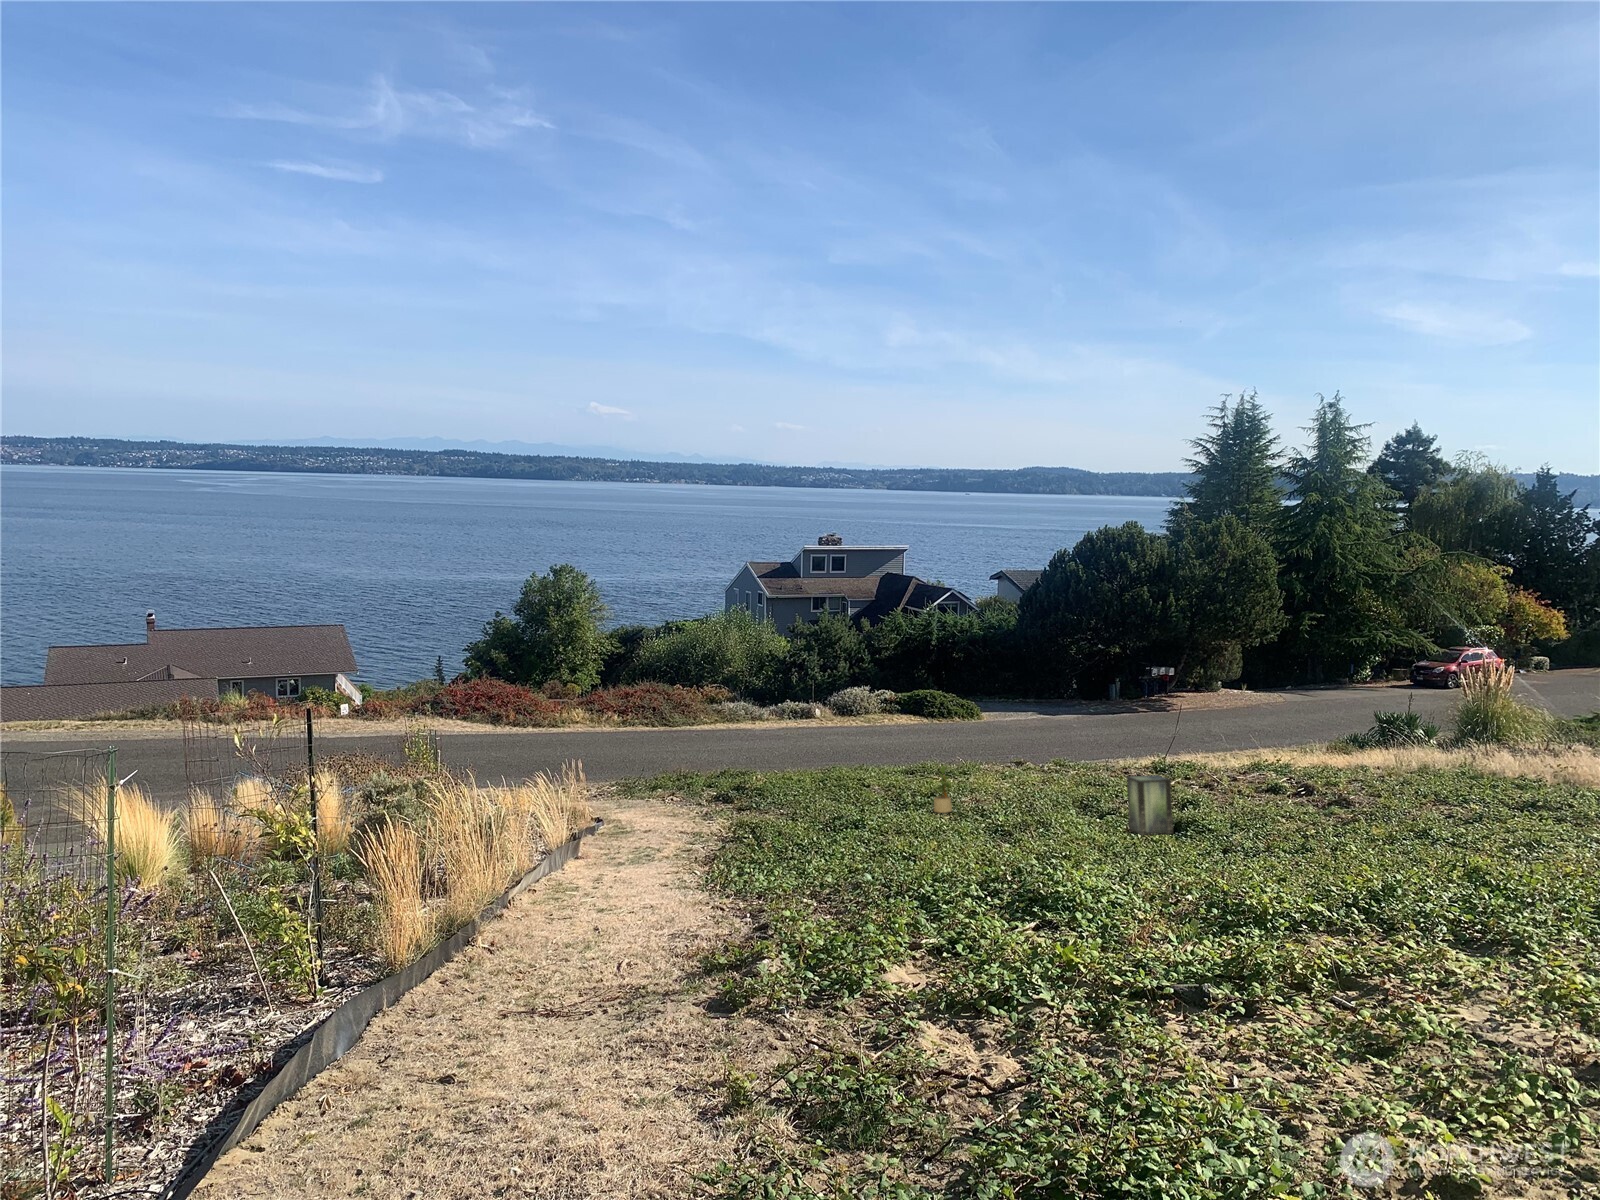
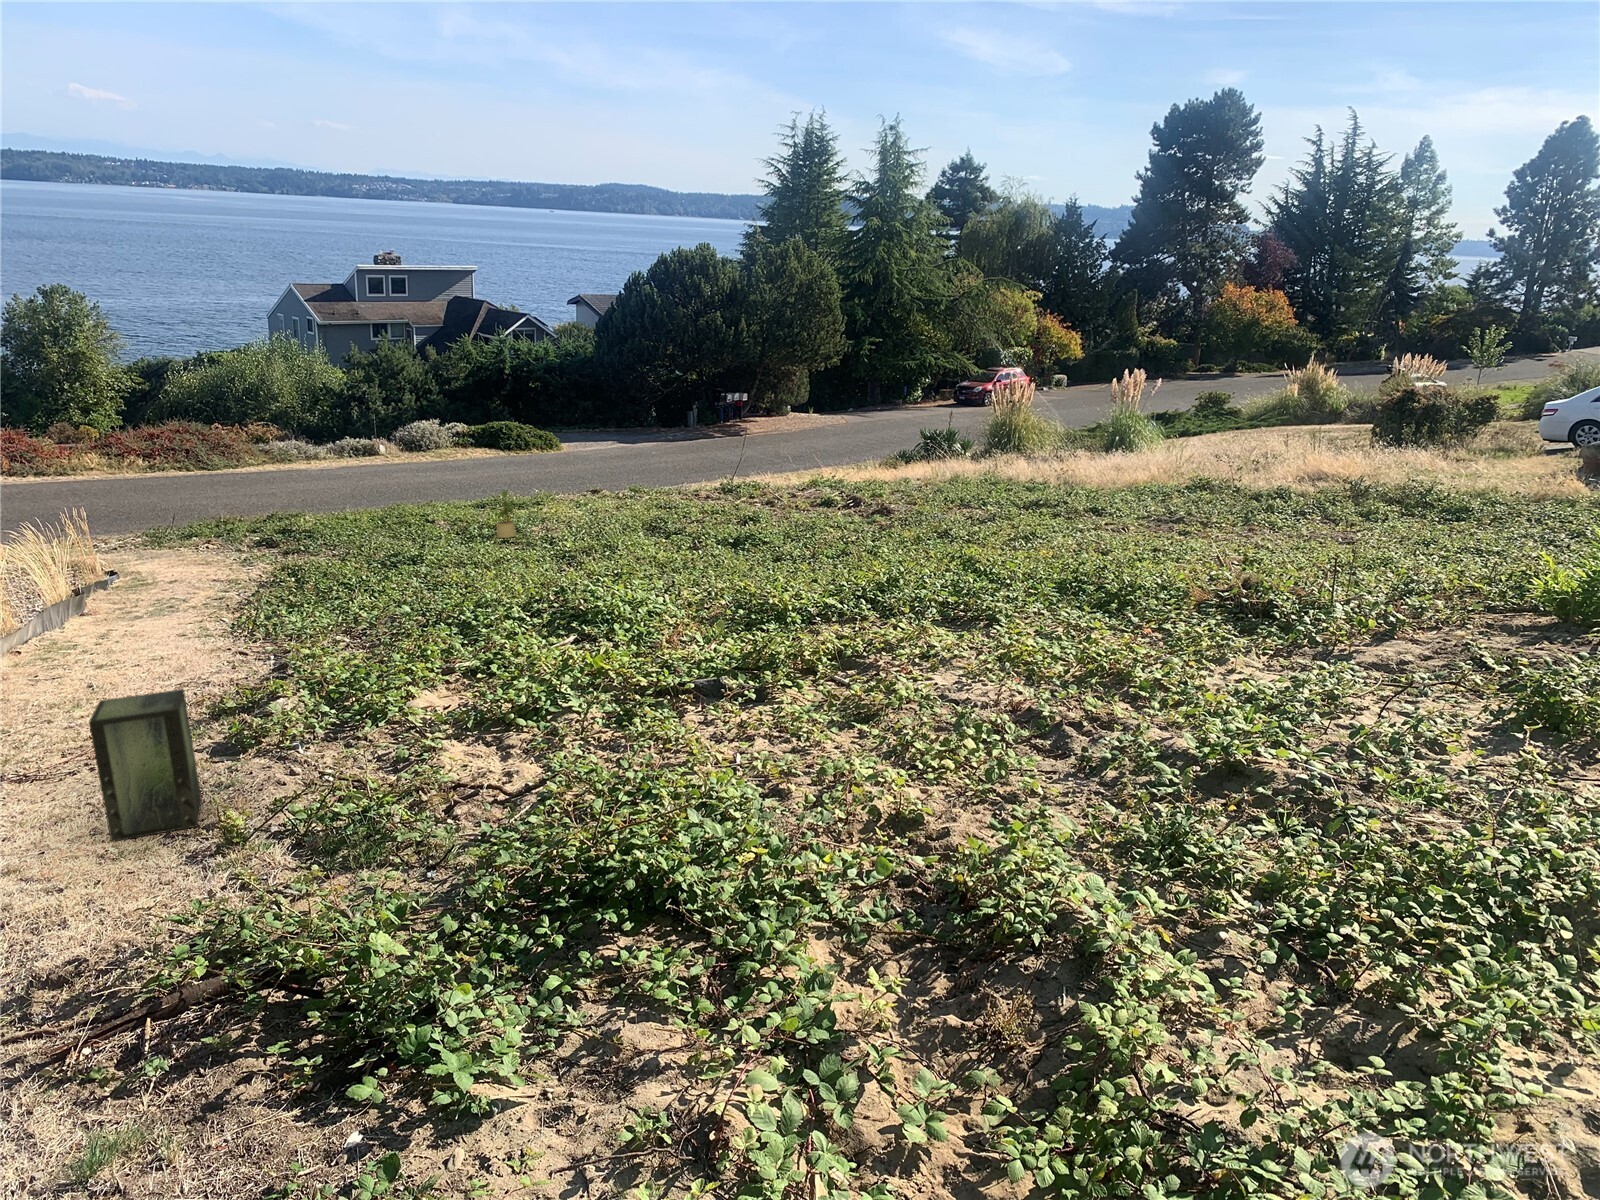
storage box: present [1127,775,1173,835] -> present [89,689,202,842]

